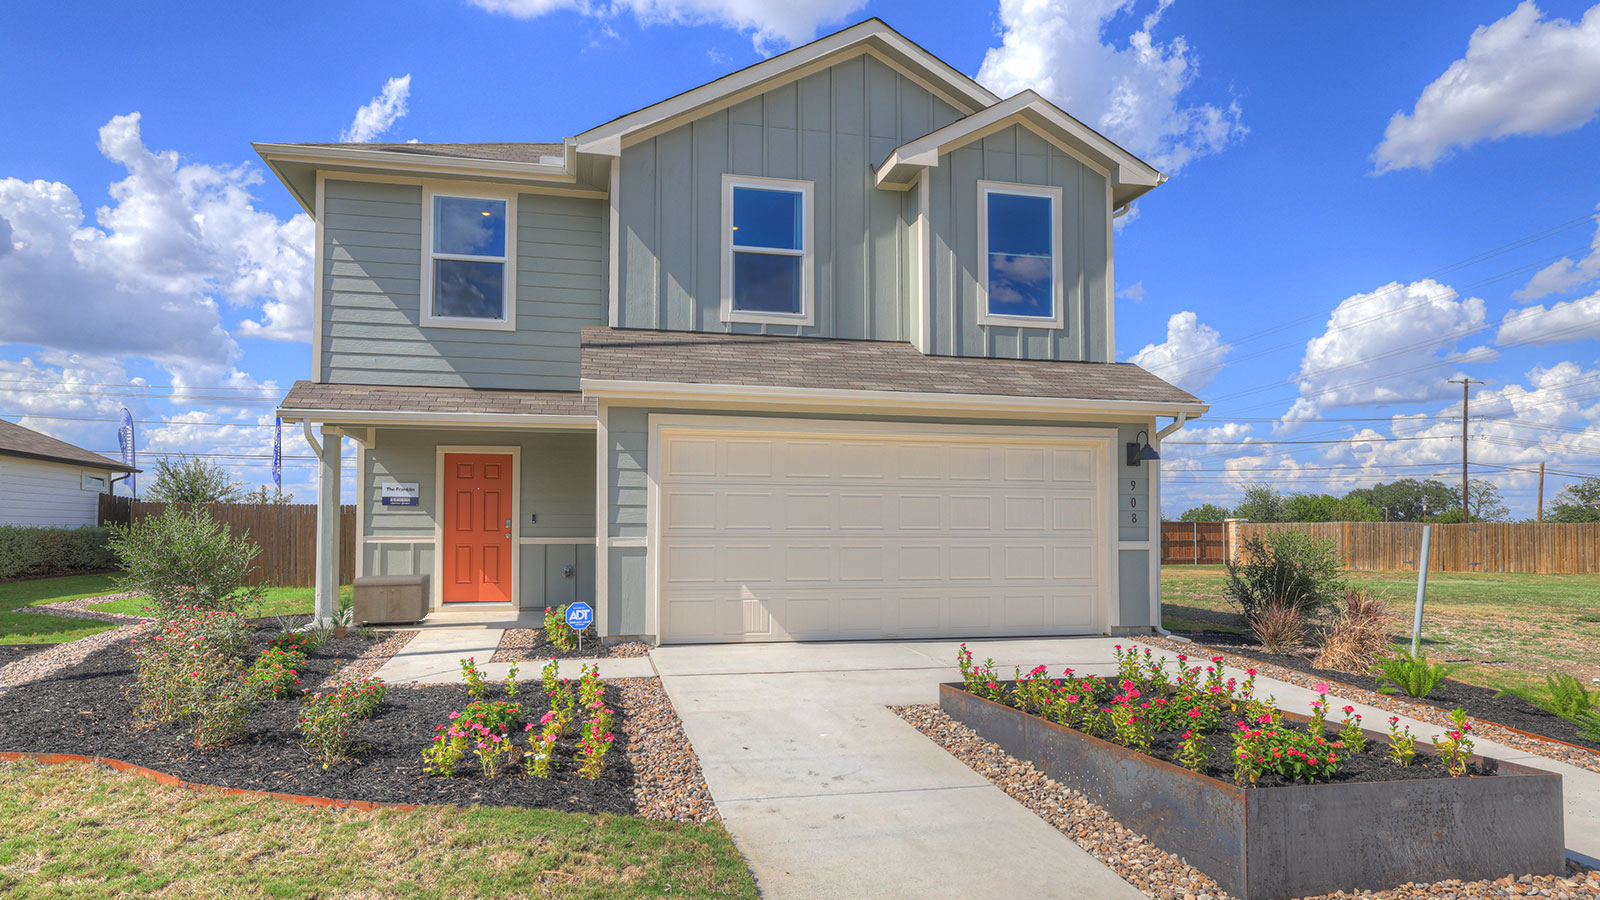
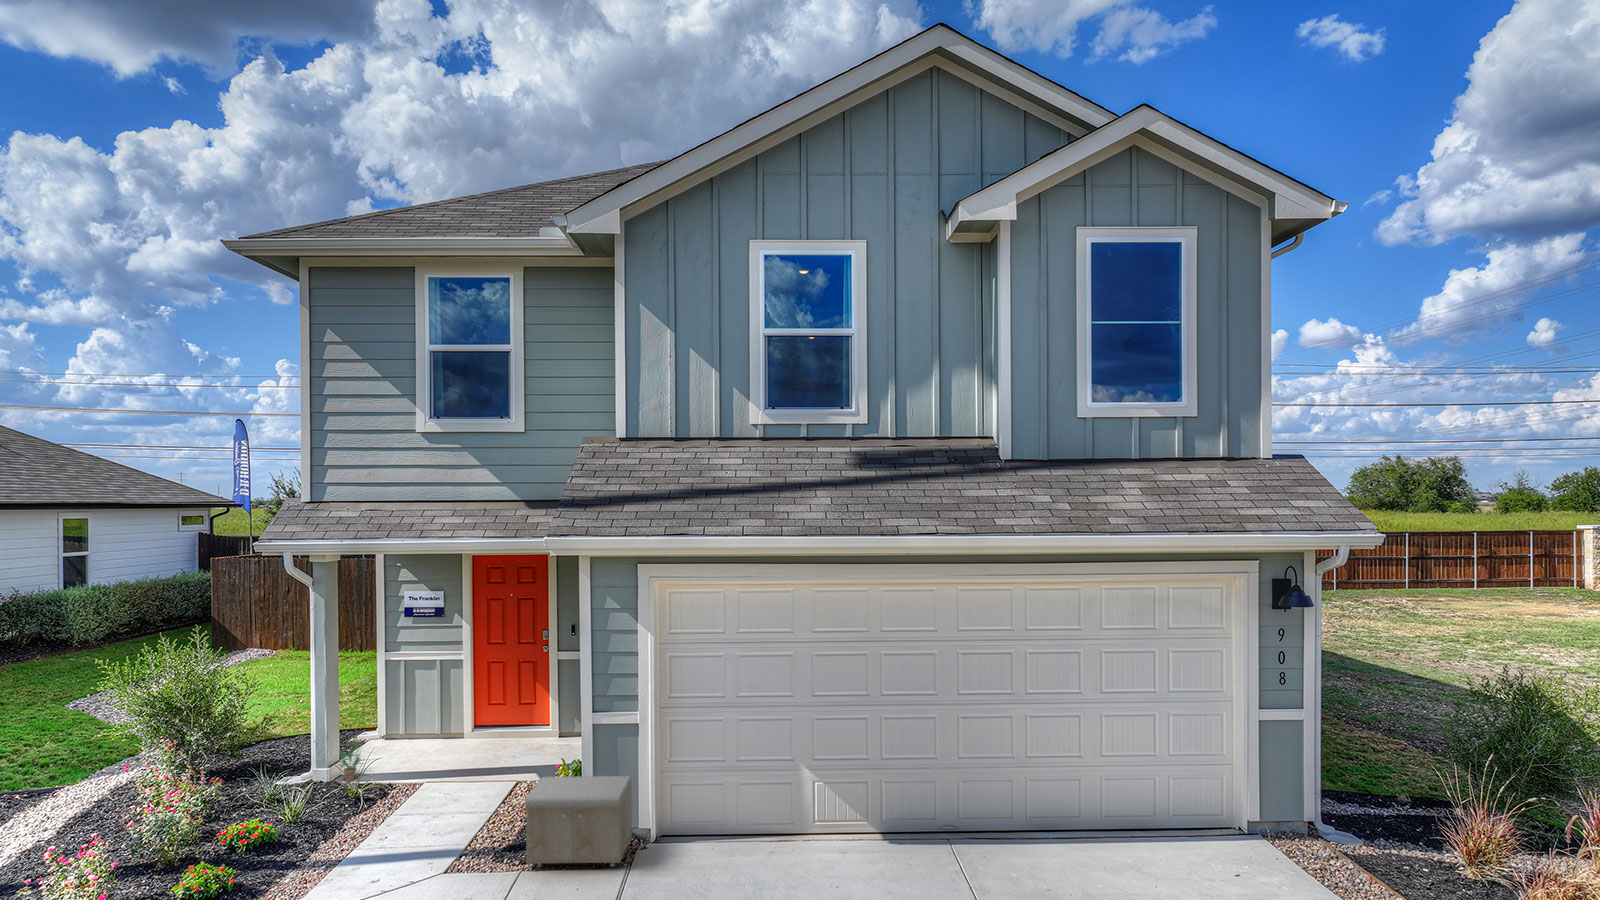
storage bench: present [352,574,430,627] -> present [525,776,632,867]

